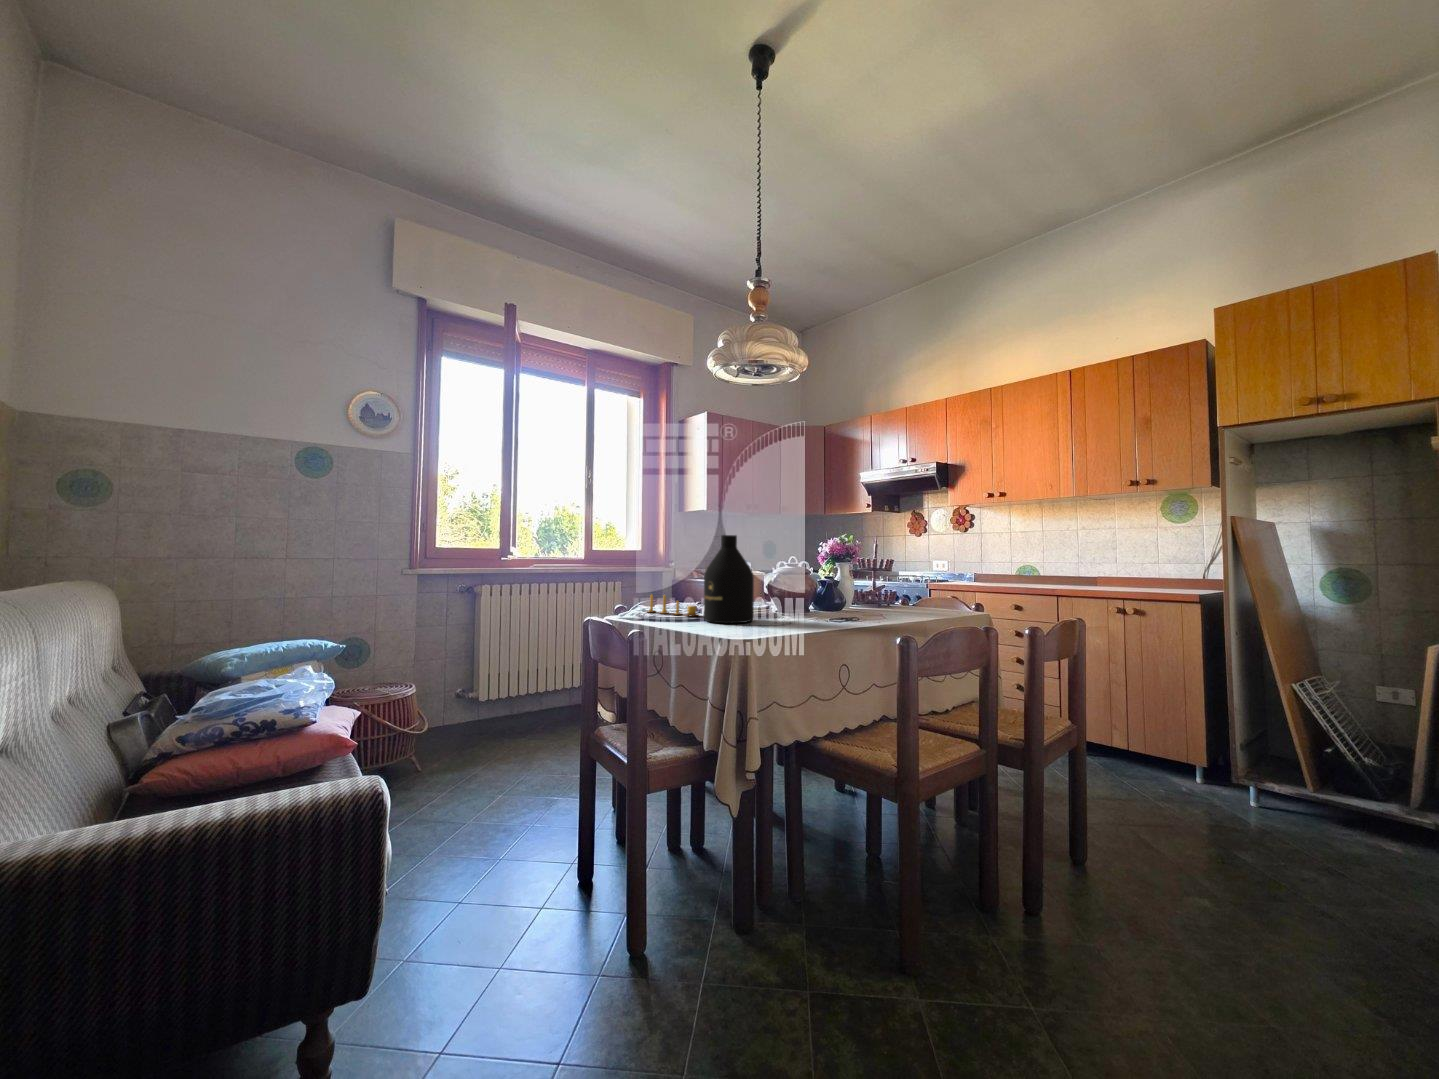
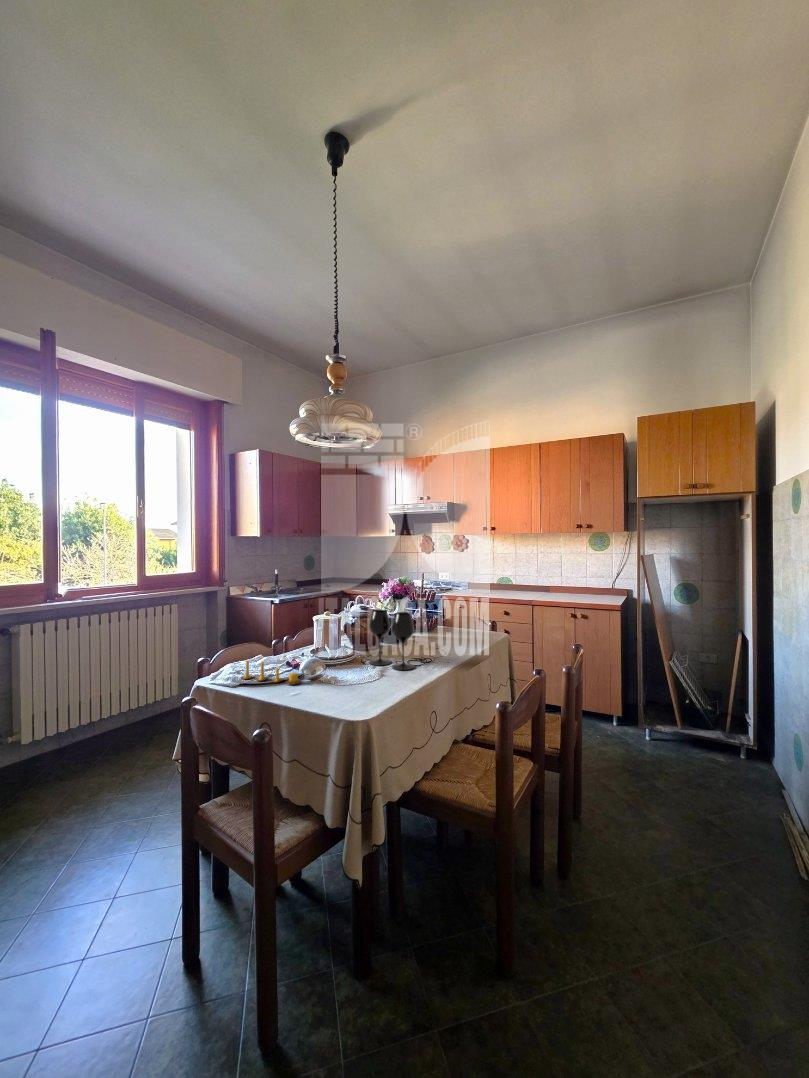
bottle: present [704,535,754,623] -> none [312,609,359,699]
wine glass: none [781,554,830,617] -> present [369,610,415,670]

